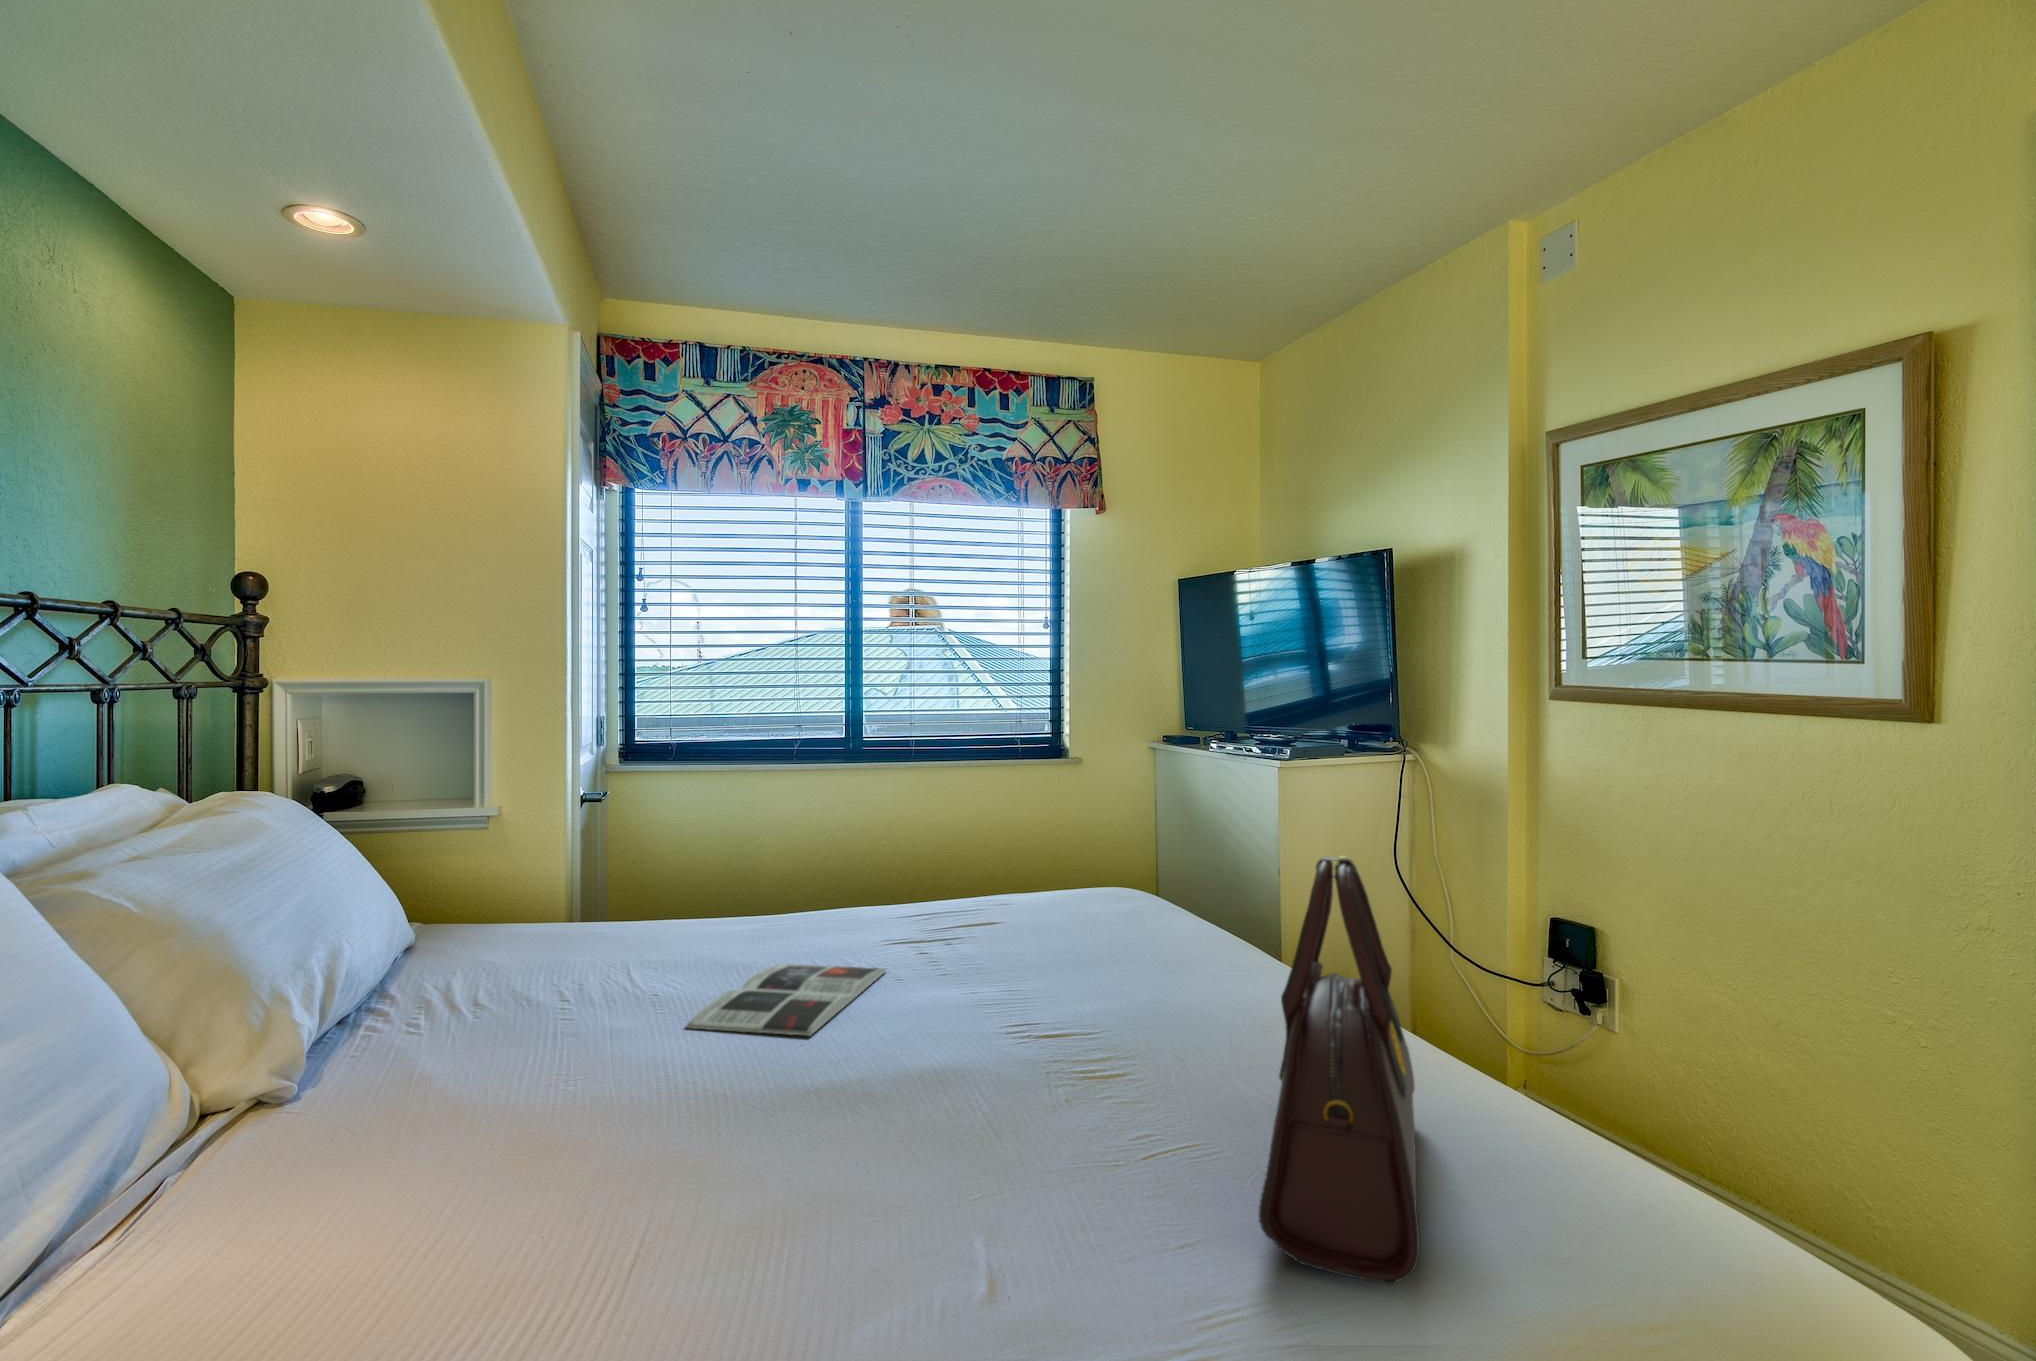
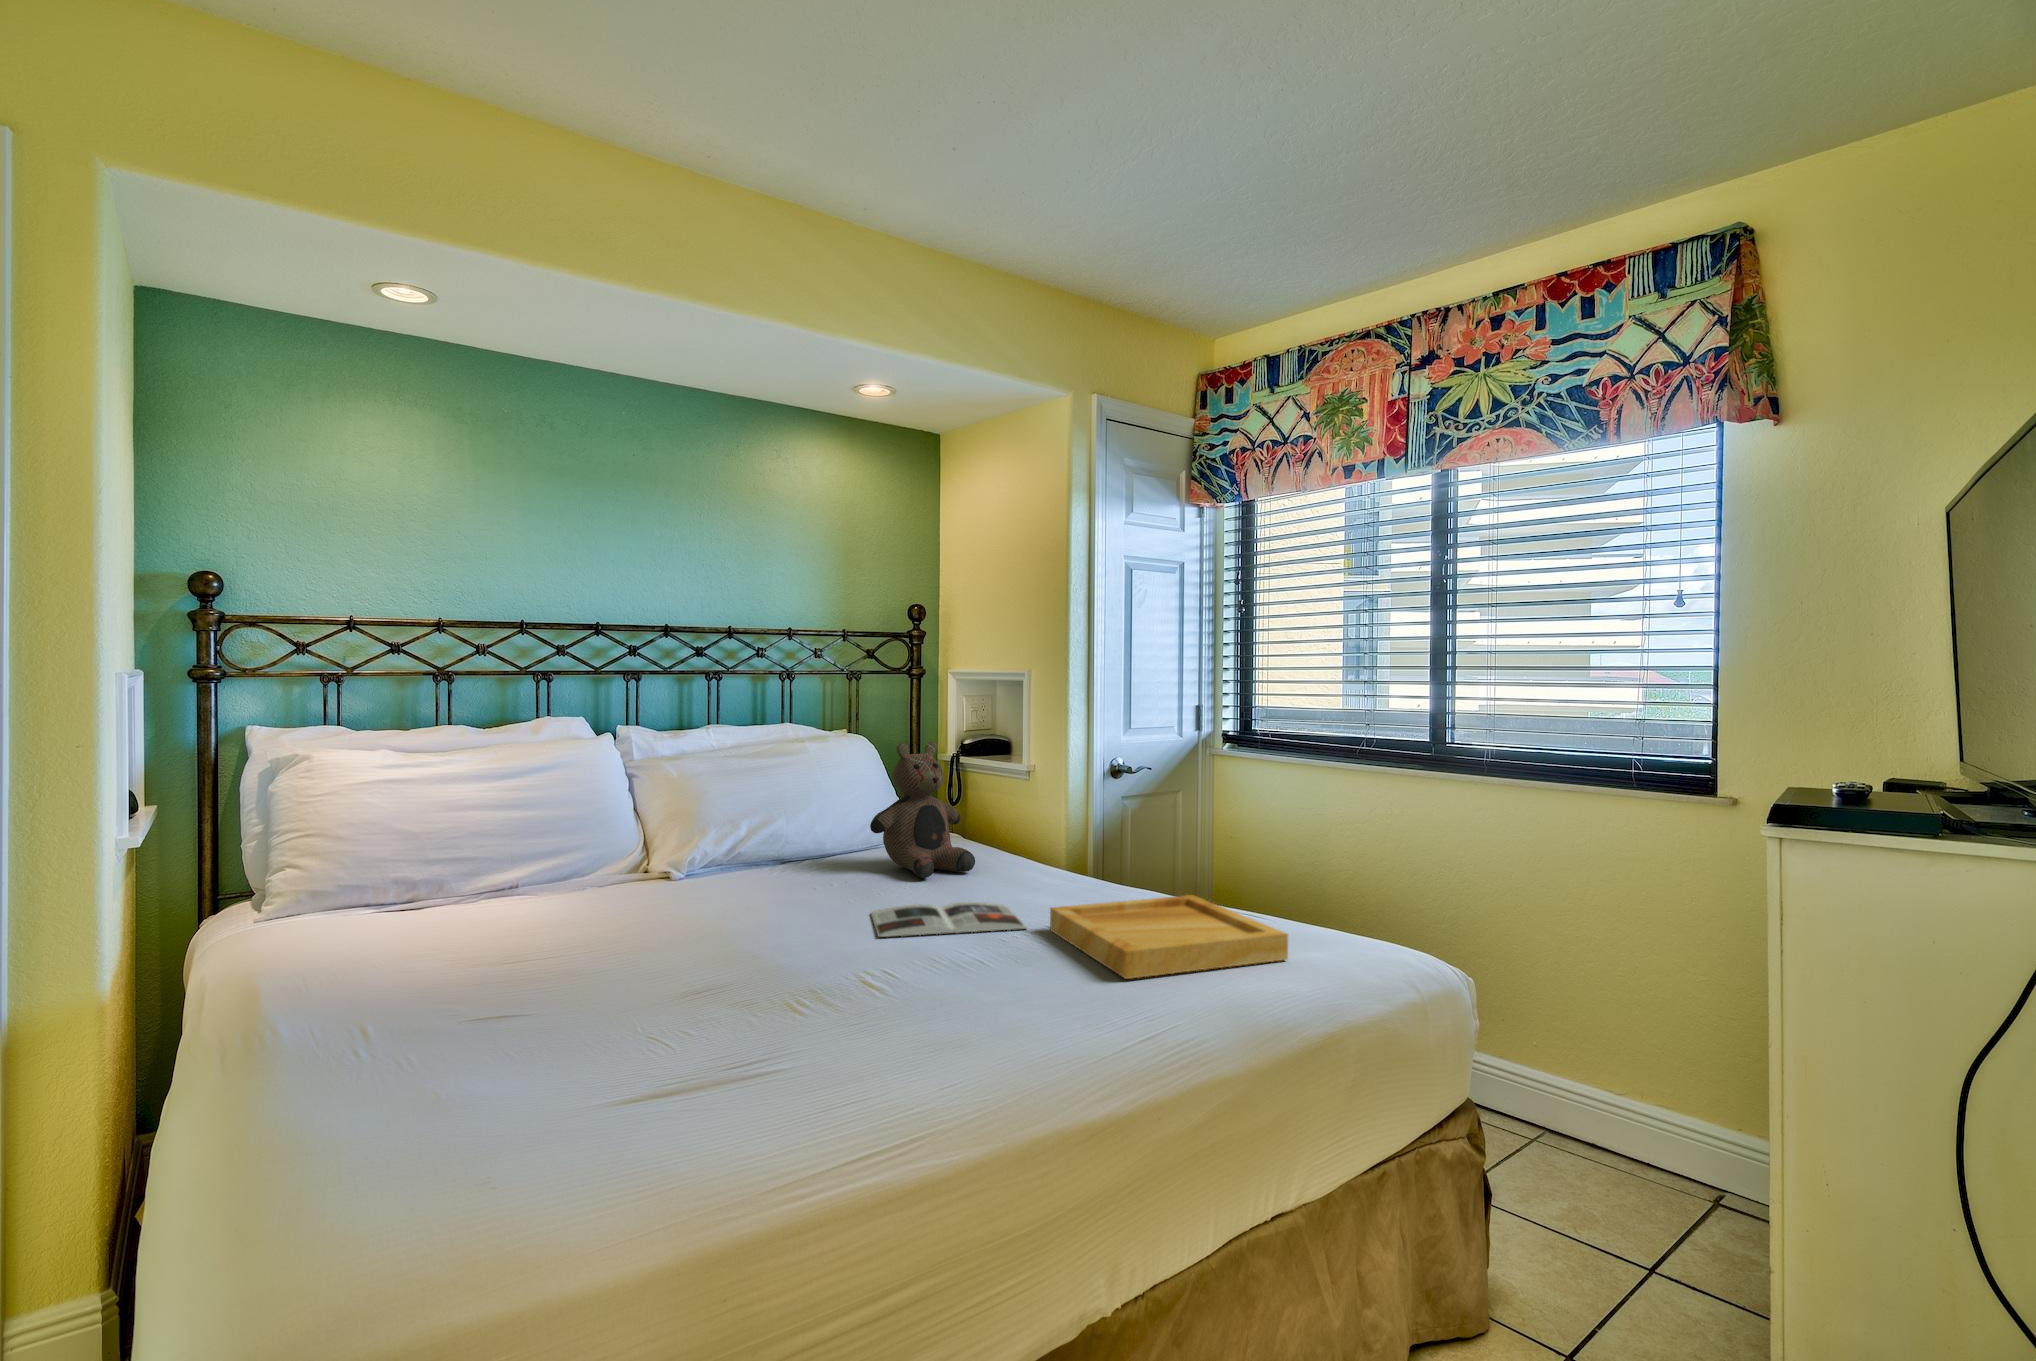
teddy bear: none [450,776,607,980] -> present [870,741,975,878]
handbag: present [1258,856,1420,1284] -> none [569,850,865,1113]
tray: none [903,896,1096,966] -> present [1050,895,1288,979]

